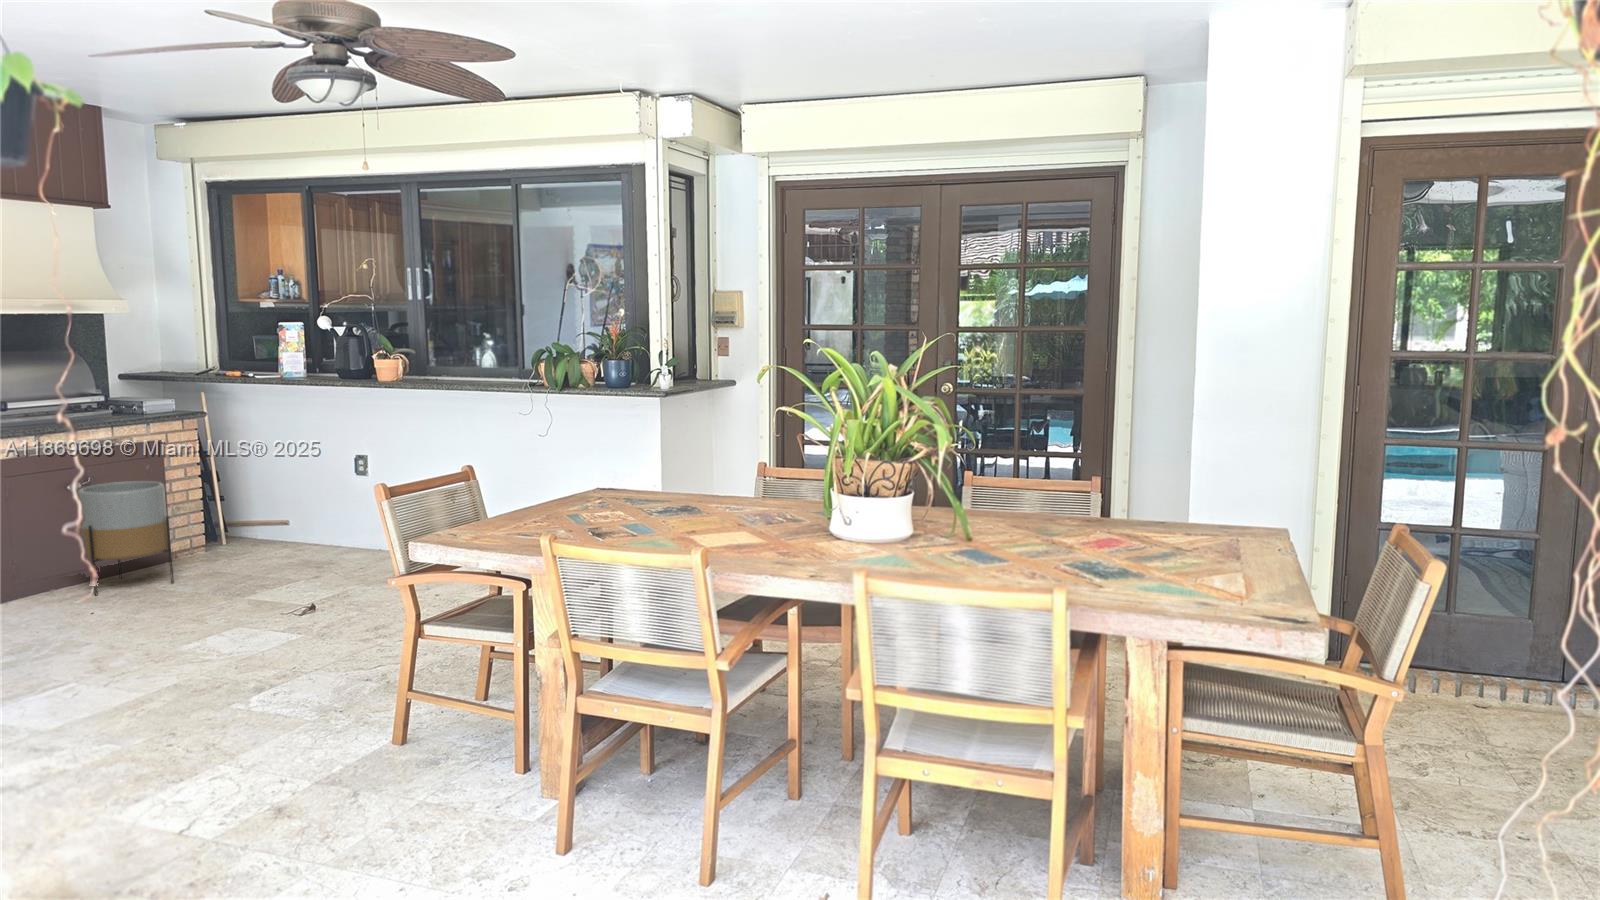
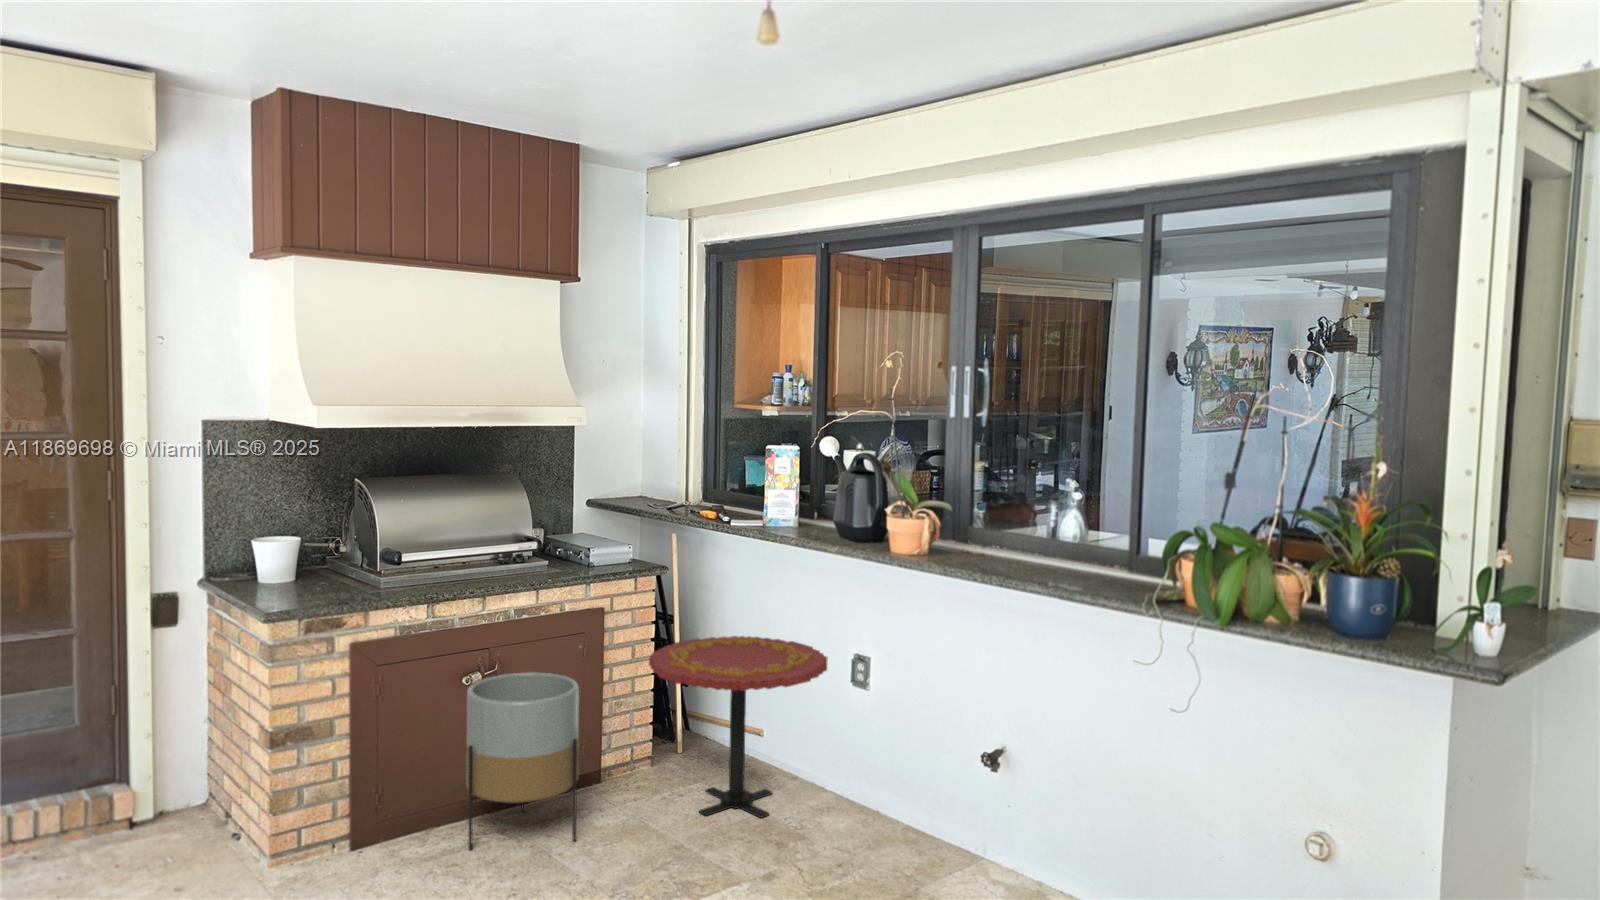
side table: none [208,453,338,564] -> present [649,636,828,818]

